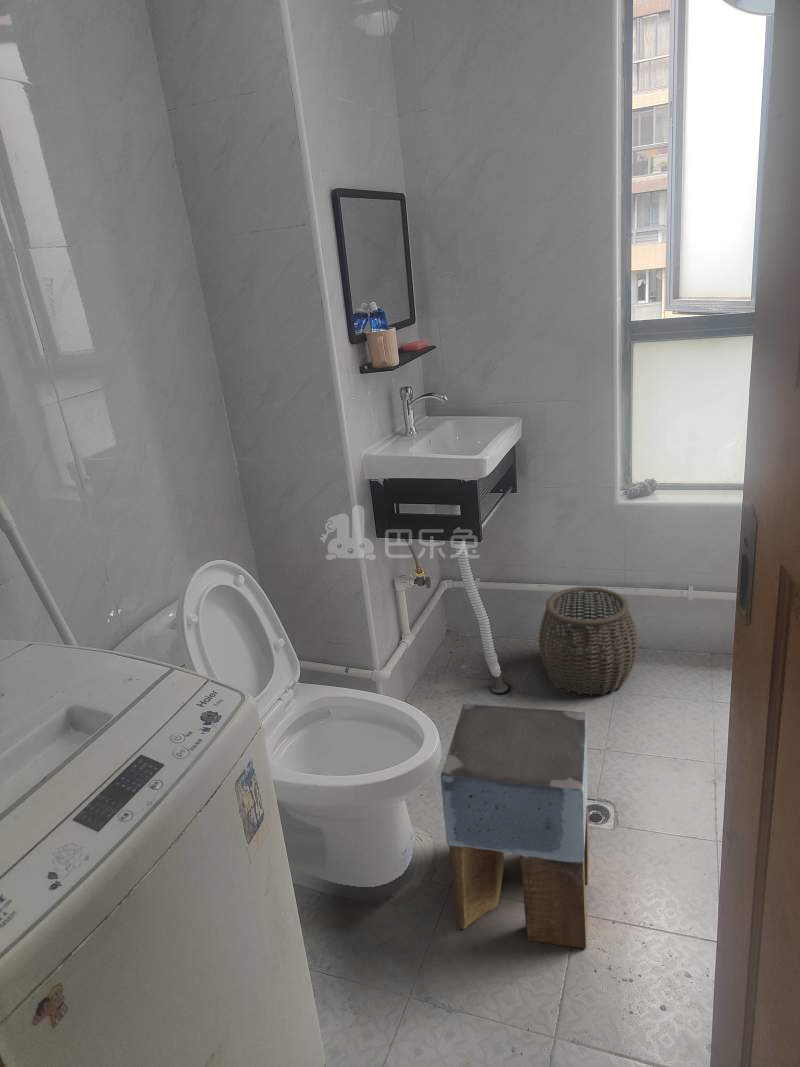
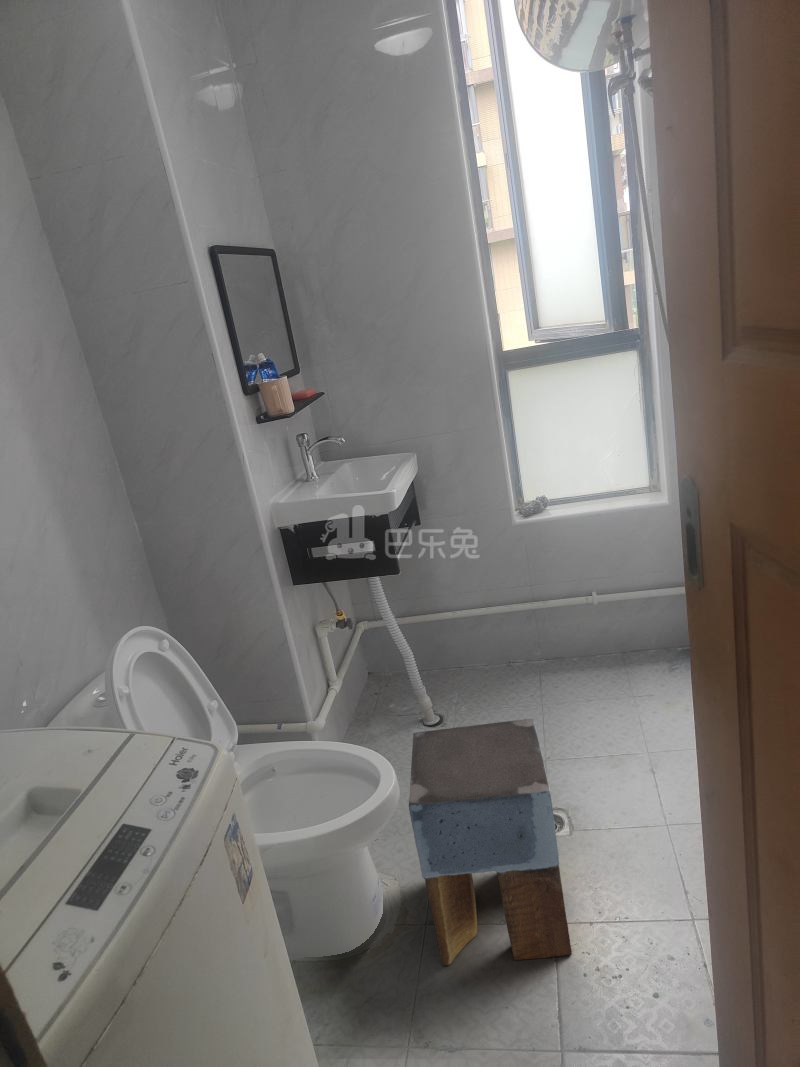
woven basket: present [538,587,638,695] -> none [460,607,555,712]

